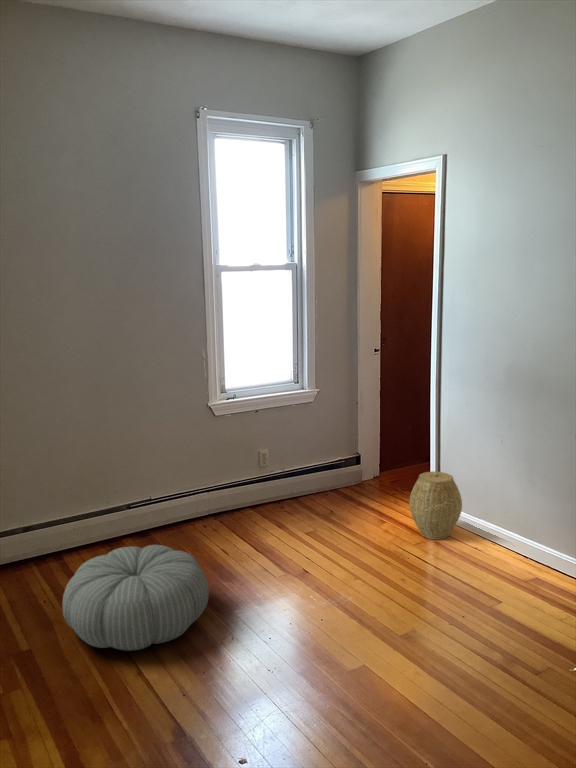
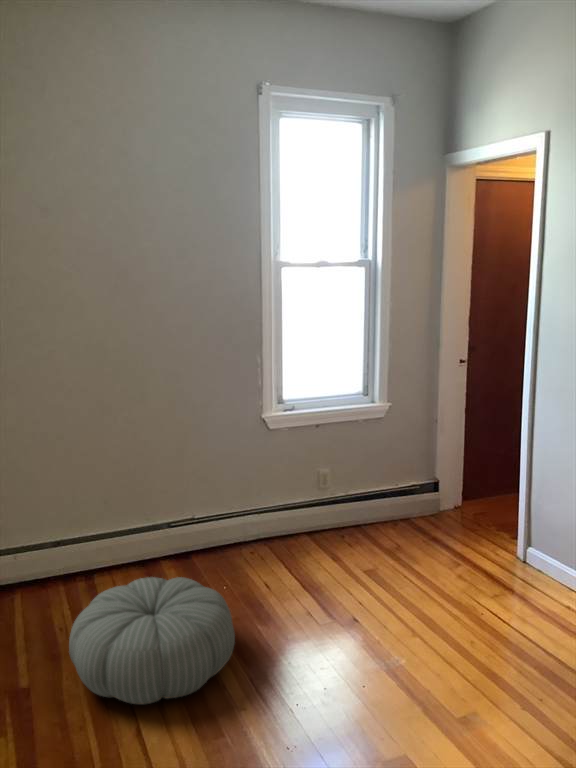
woven basket: present [409,472,462,539] -> none [489,510,554,592]

